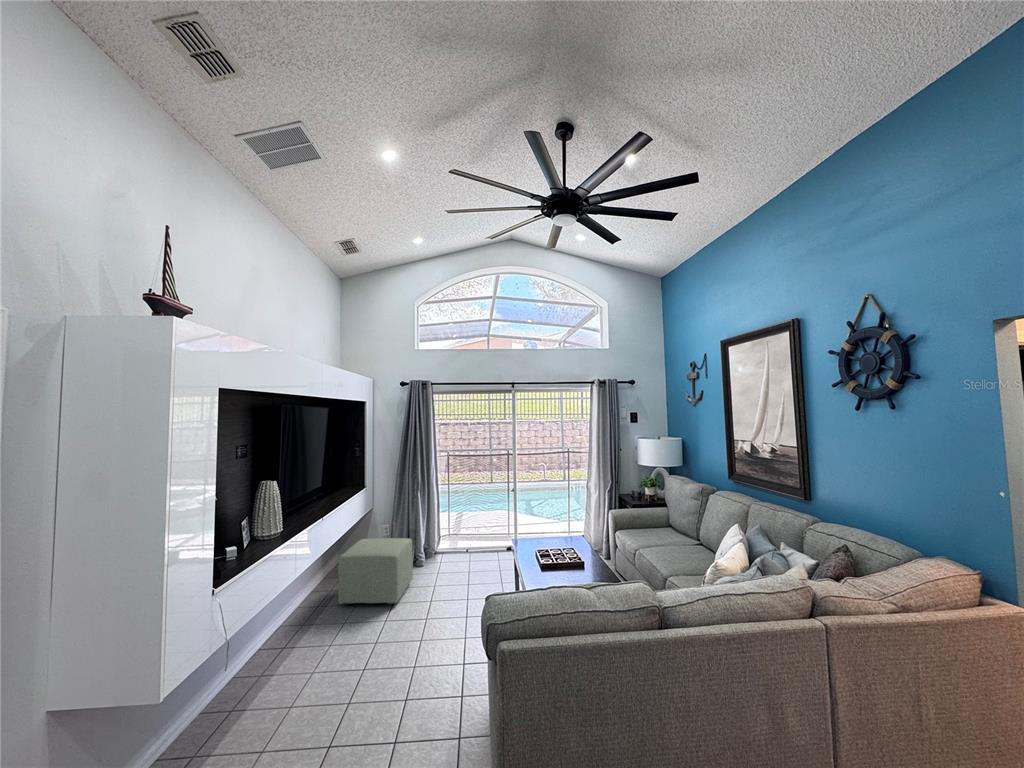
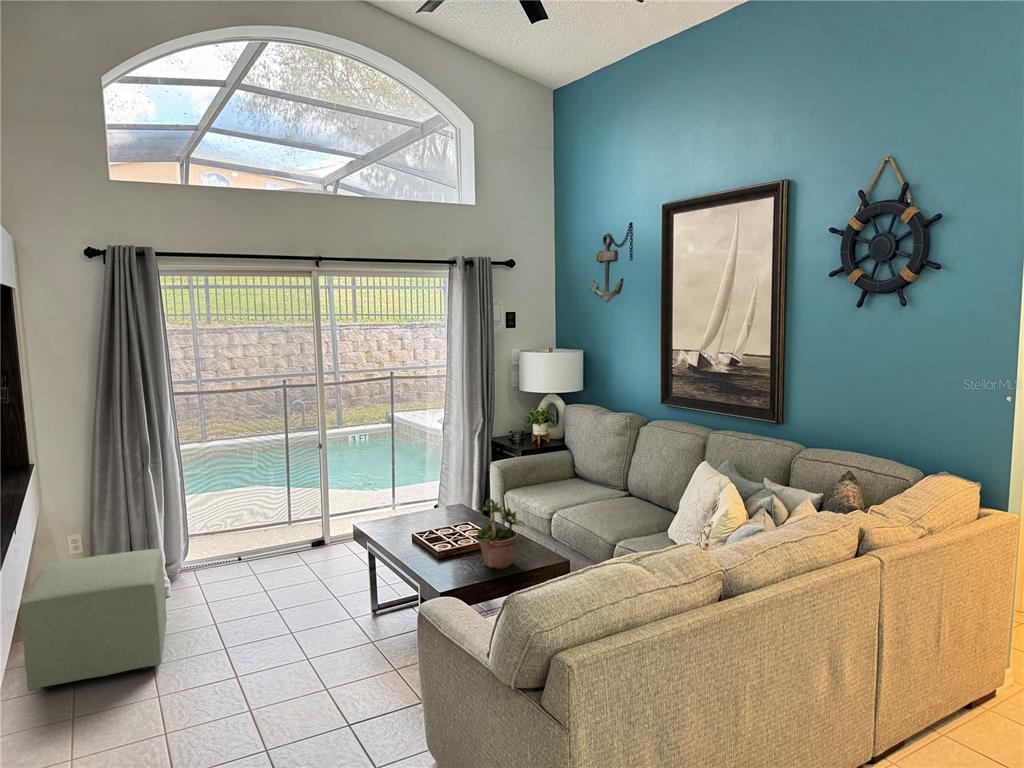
potted plant: none [554,527,589,580] -> present [474,499,525,569]

